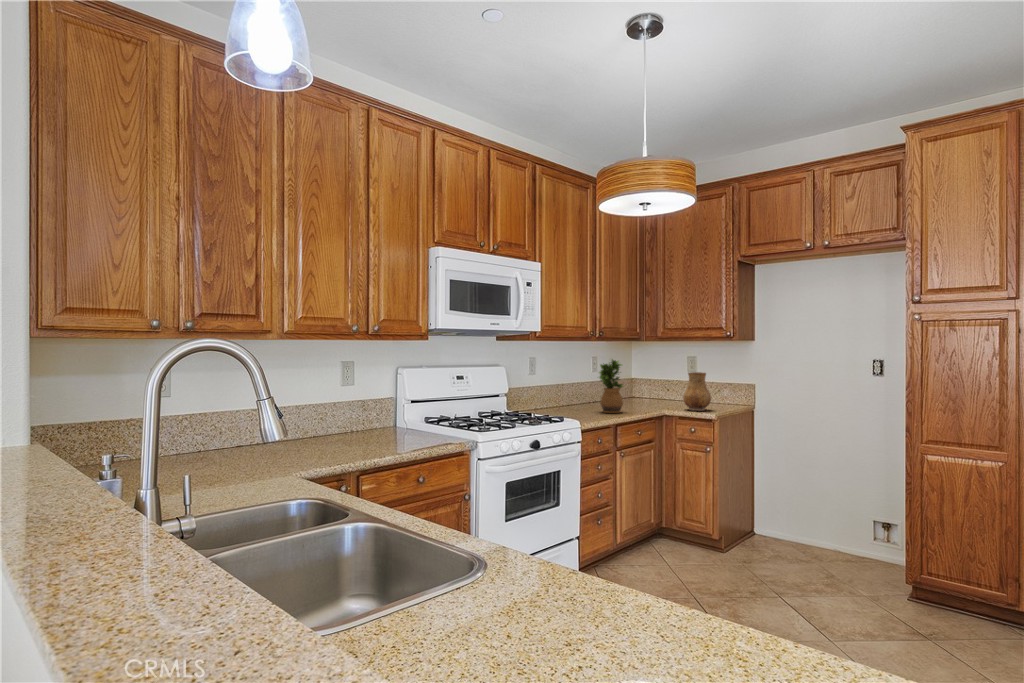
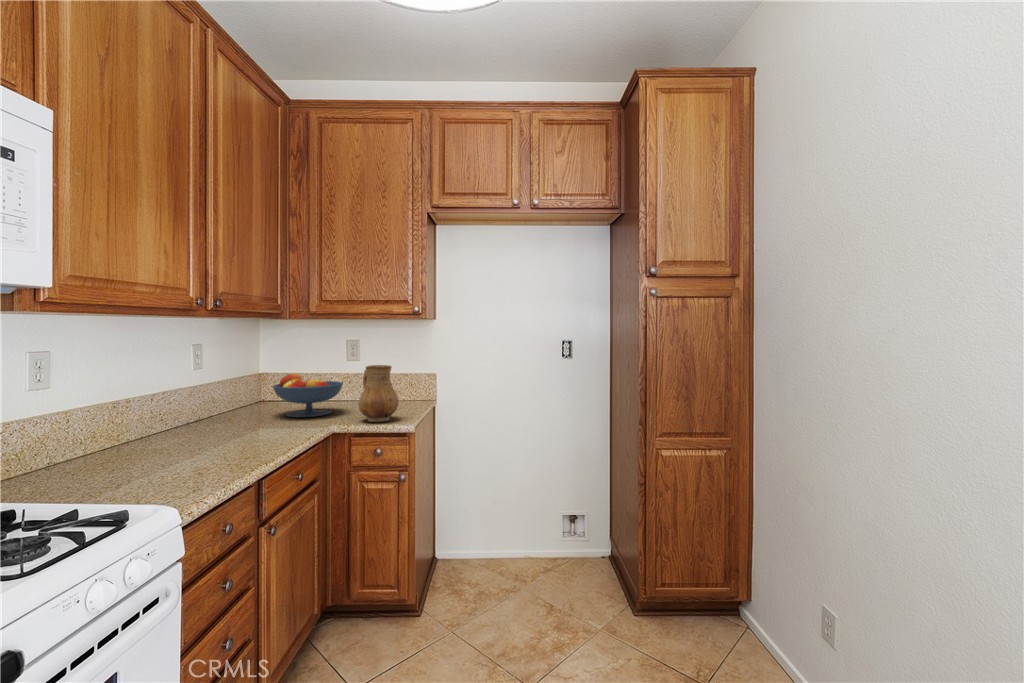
potted plant: present [599,359,623,413] -> none [211,349,267,449]
fruit bowl: none [634,376,679,405] -> present [273,374,343,417]

